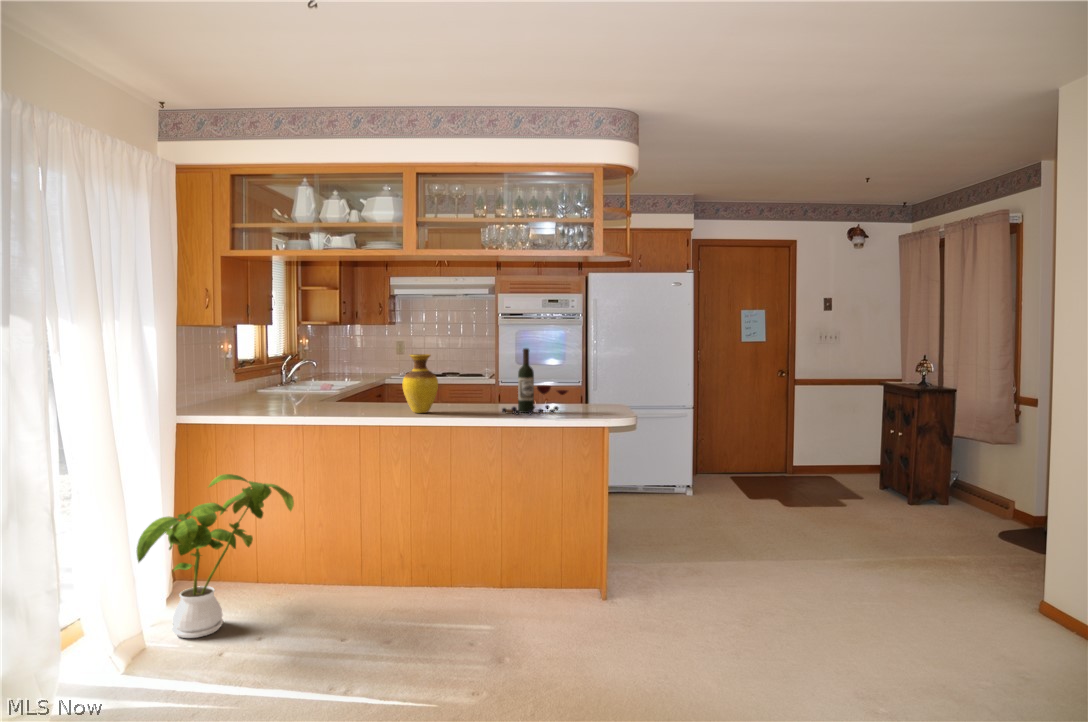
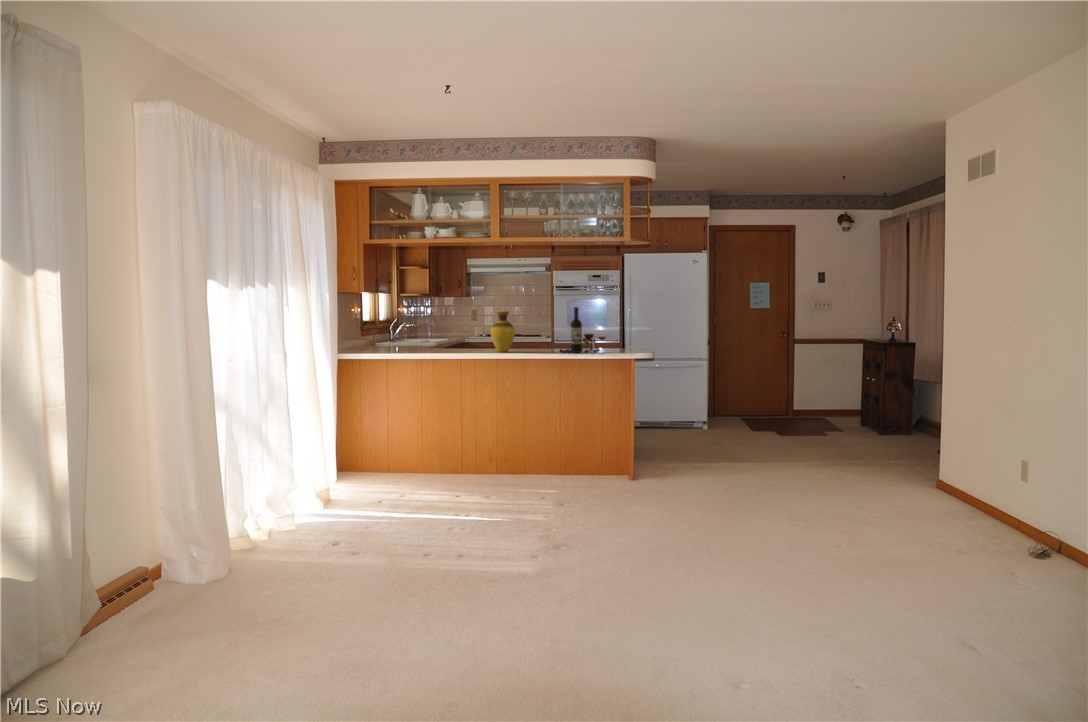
house plant: present [137,474,294,638] -> none [332,387,422,492]

